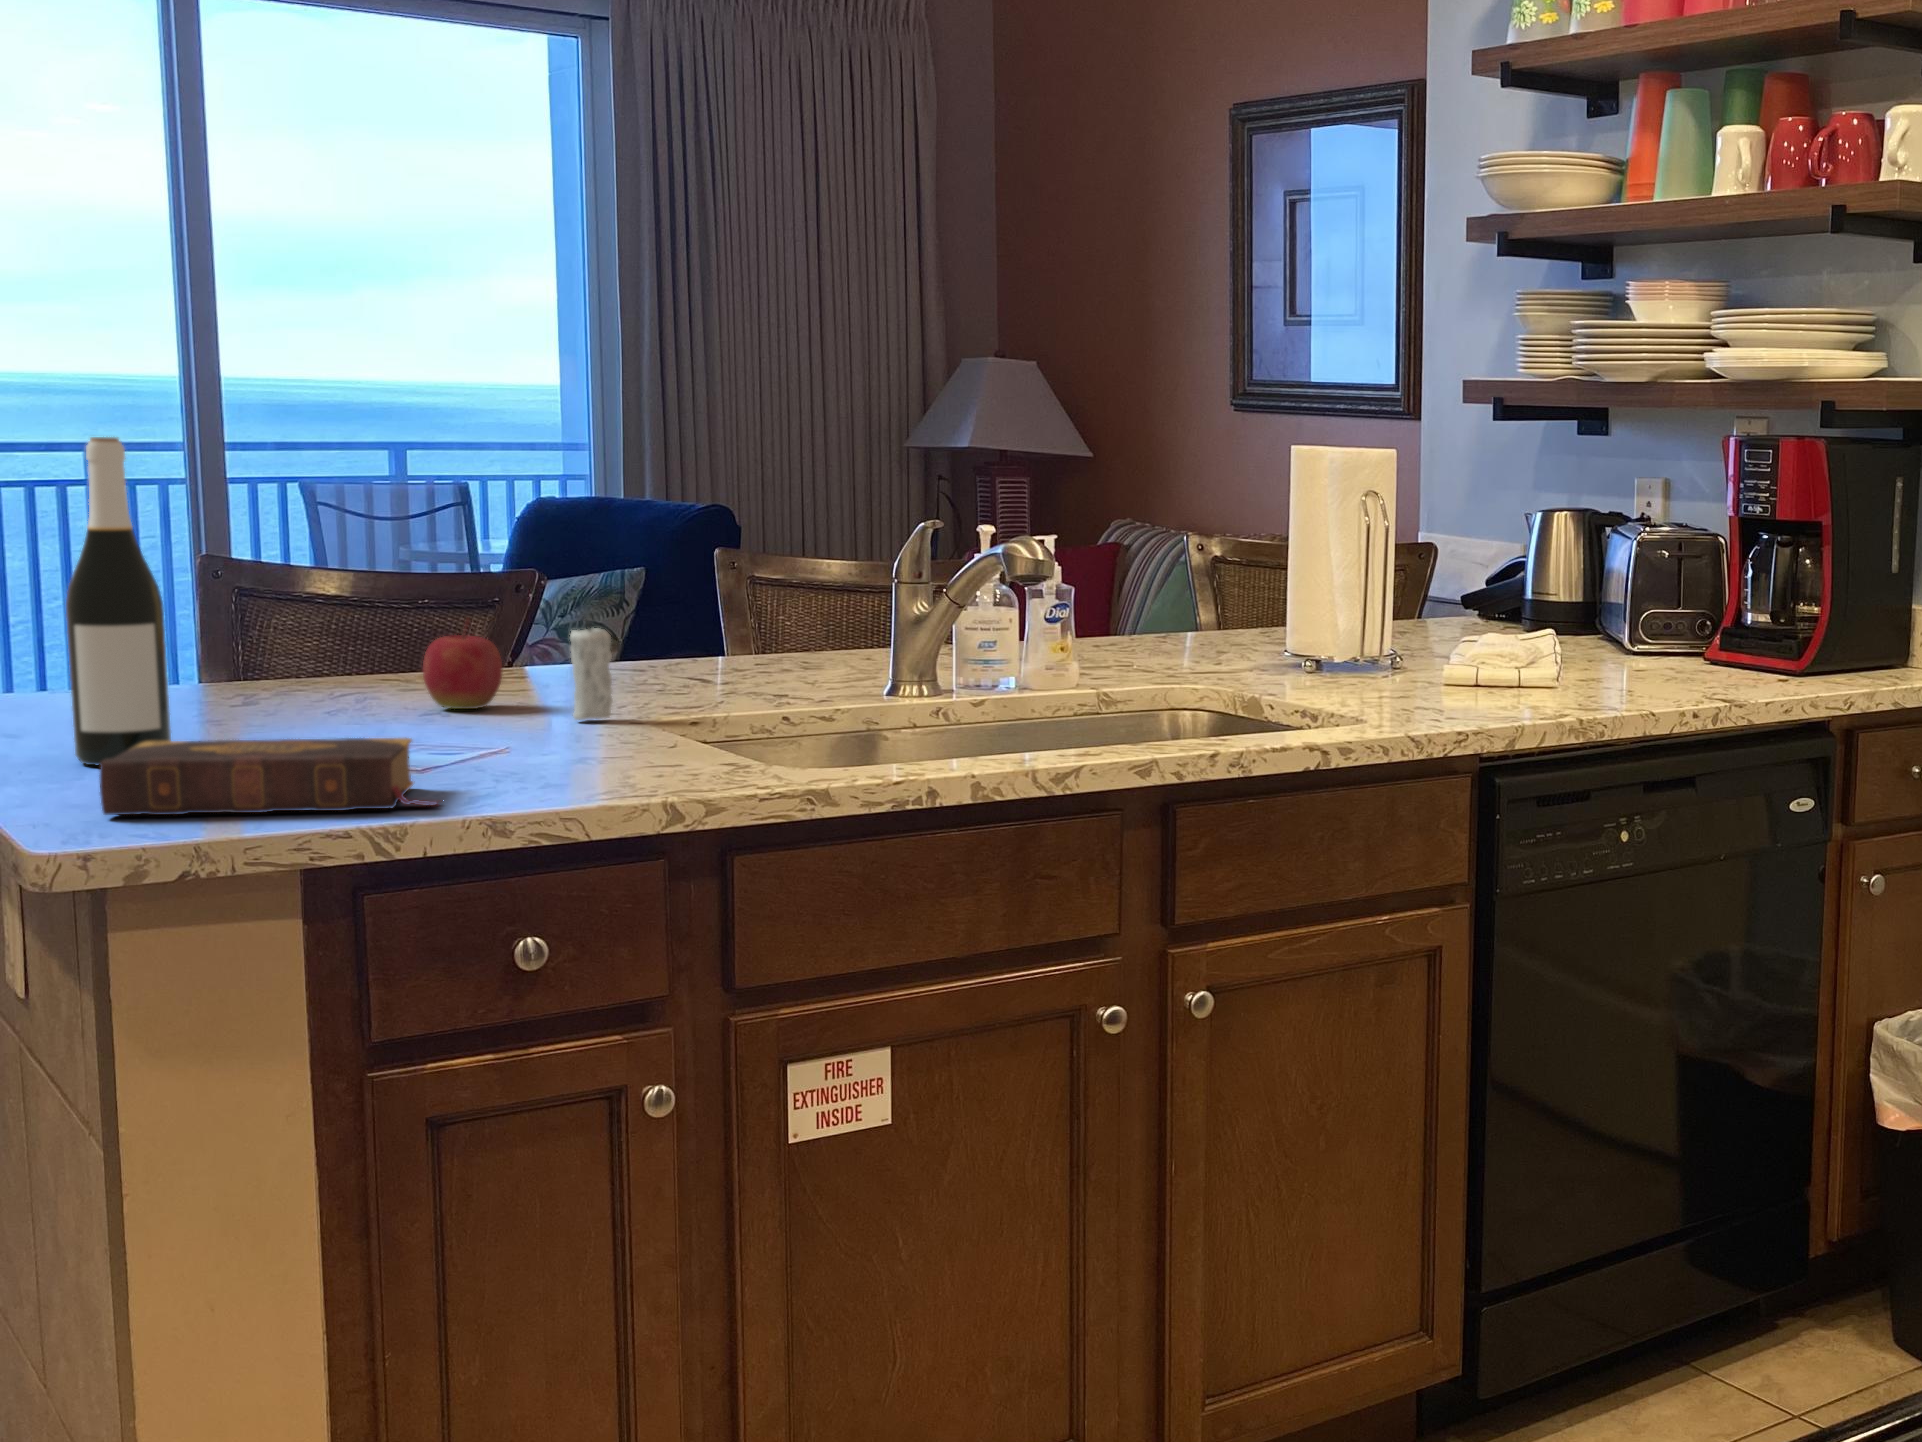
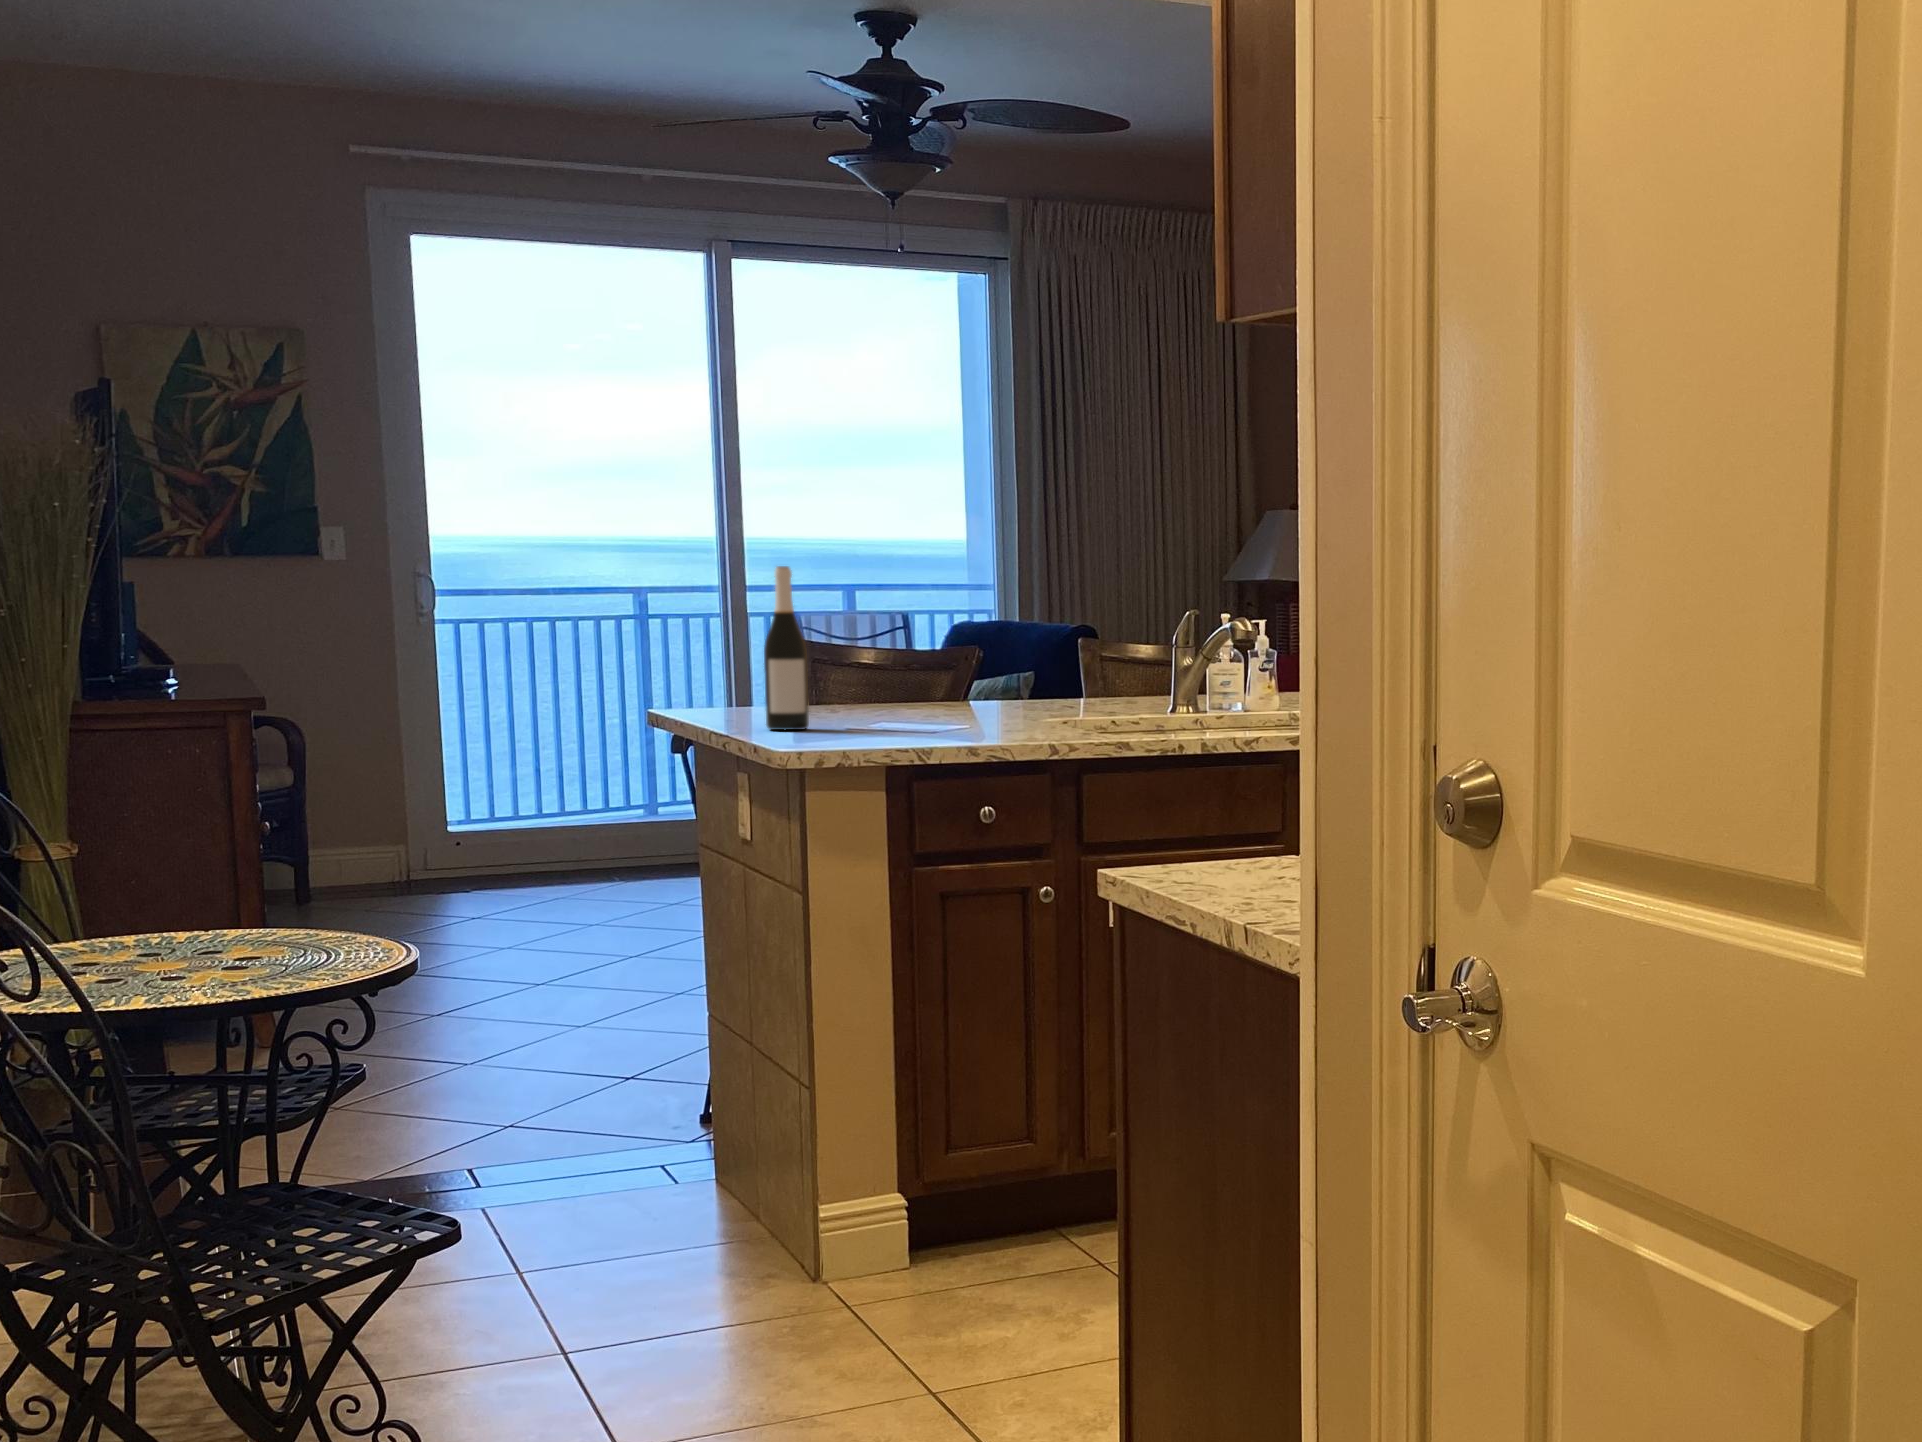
apple: present [423,618,503,709] -> none [919,665,960,716]
candle: present [570,627,613,720] -> none [997,658,1019,719]
book: present [100,738,437,815] -> none [796,712,944,742]

